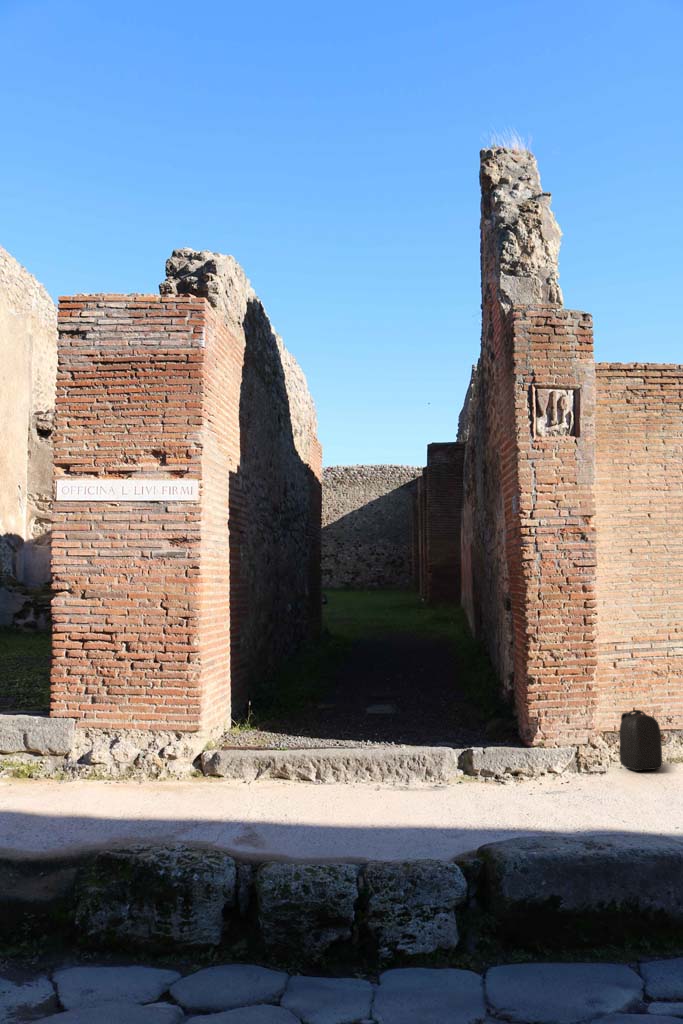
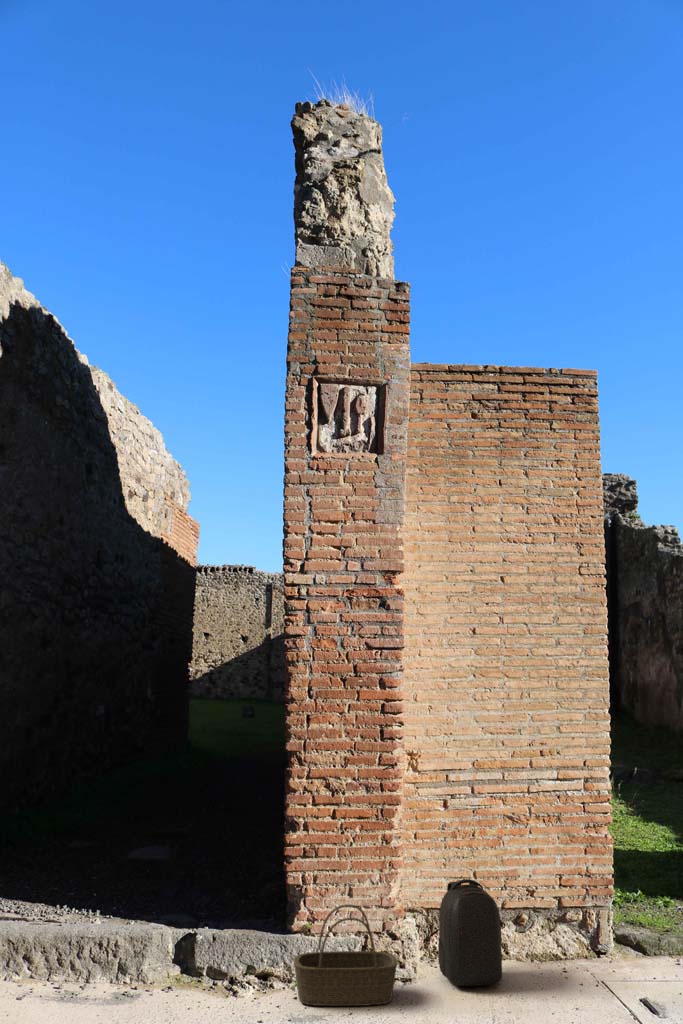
basket: none [541,727,605,783] -> present [294,904,397,1006]

